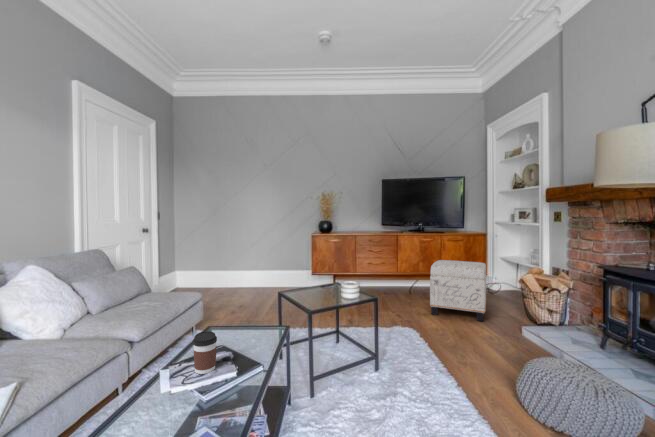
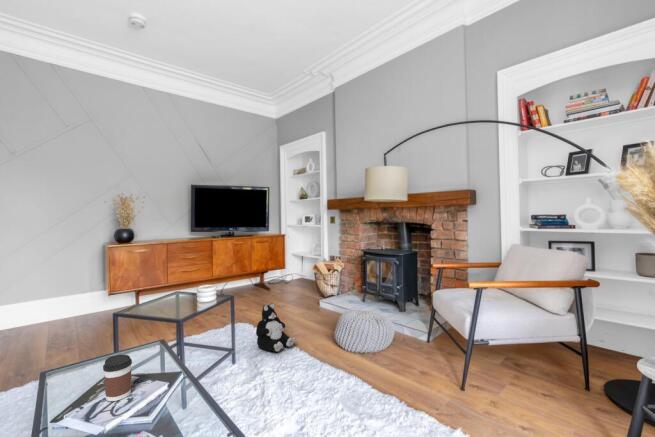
ottoman: present [430,260,486,321] -> none [251,258,295,308]
plush toy: none [407,314,456,376] -> present [256,303,296,352]

